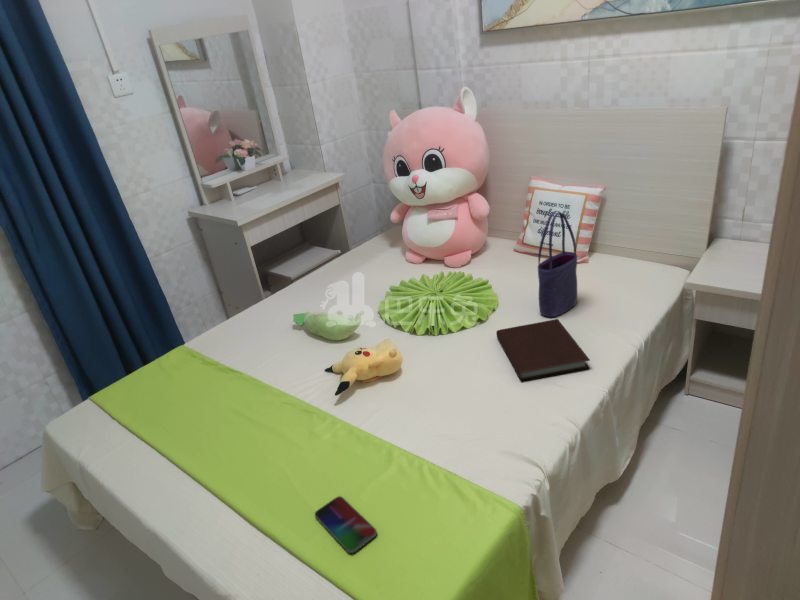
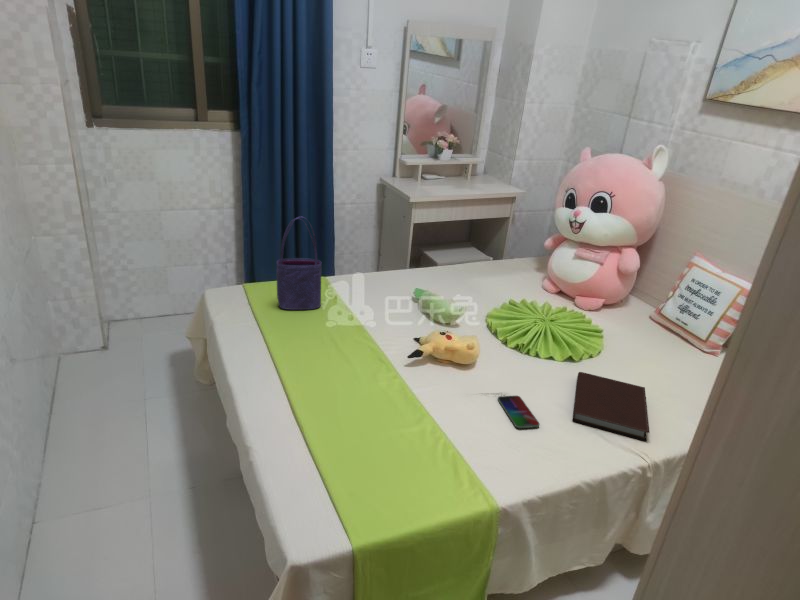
tote bag: present [538,211,577,317] -> present [277,217,321,310]
smartphone: present [315,496,377,553] -> present [498,396,540,428]

